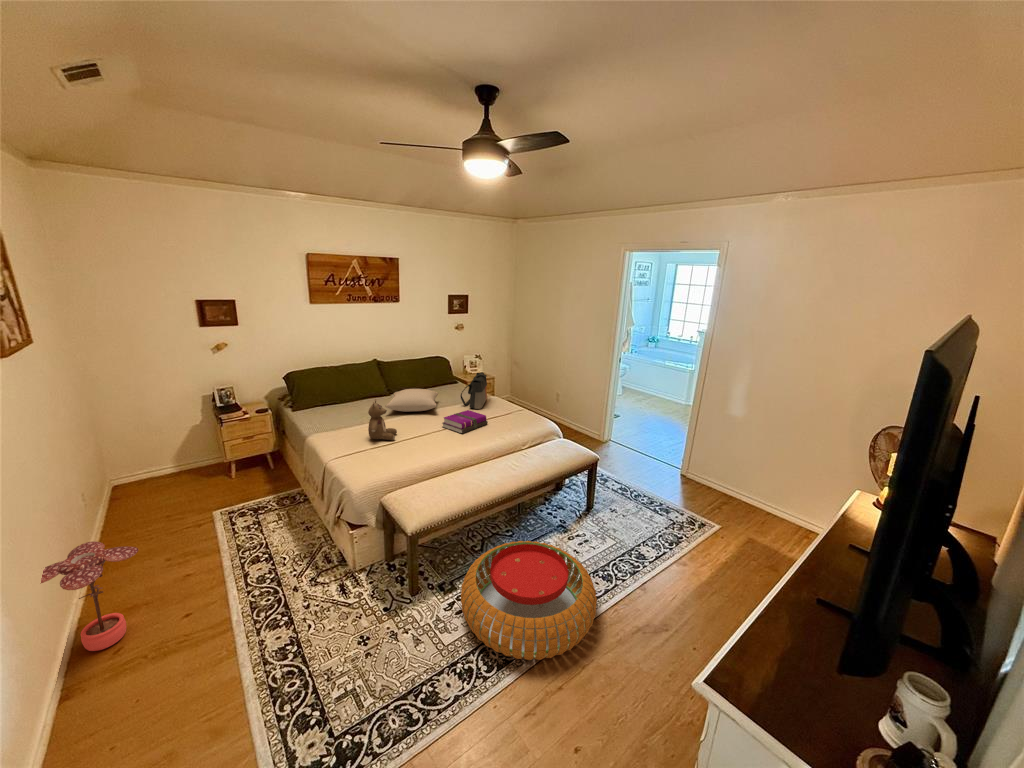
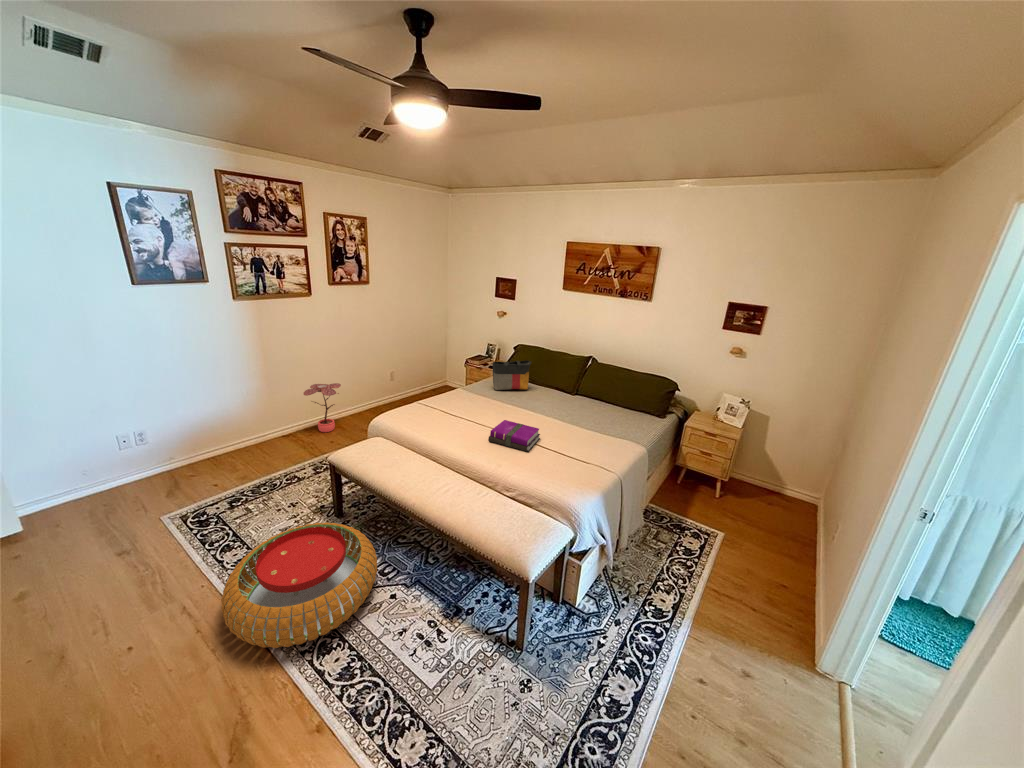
tote bag: present [461,372,487,409] -> present [493,360,532,390]
pillow: present [385,389,438,412] -> none [514,387,581,413]
stuffed bear: present [368,399,397,440] -> none [446,374,475,414]

